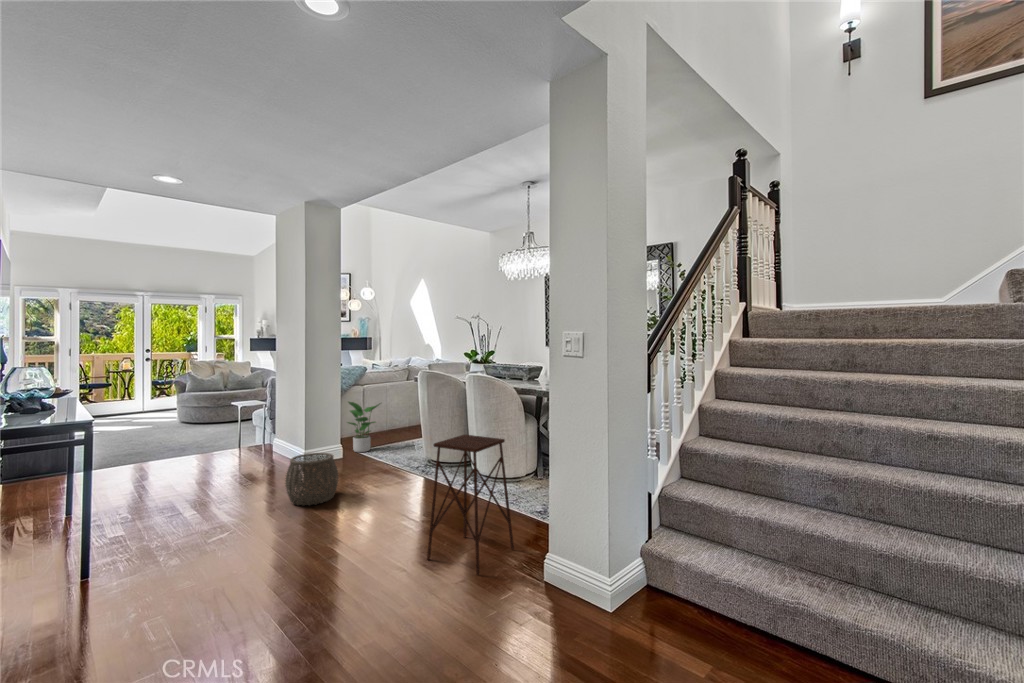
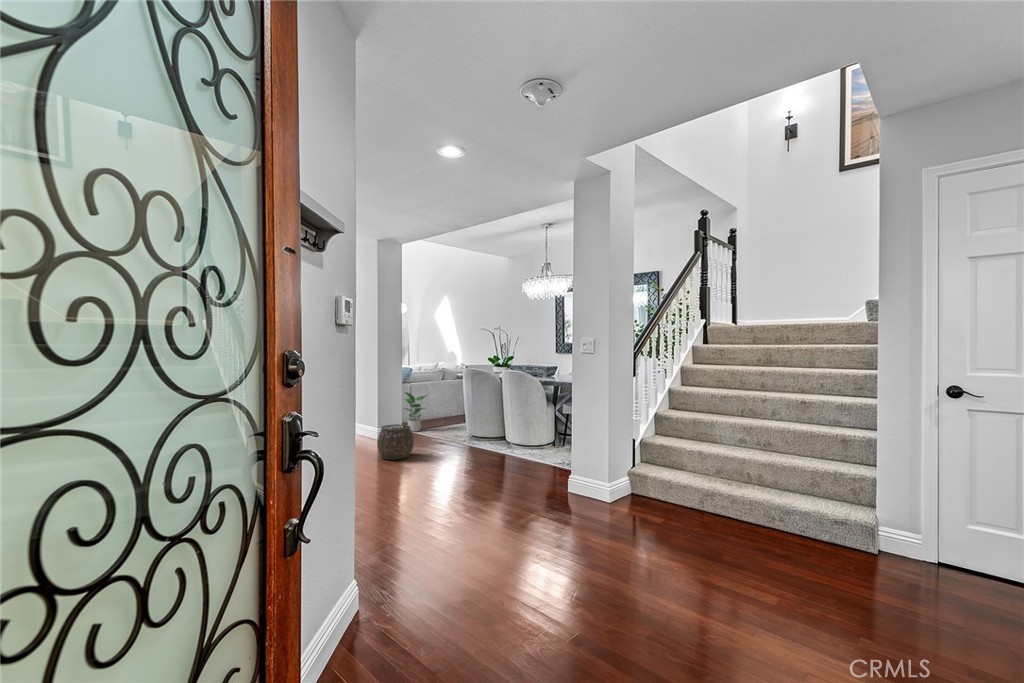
side table: present [427,435,514,575] -> none [490,406,546,491]

